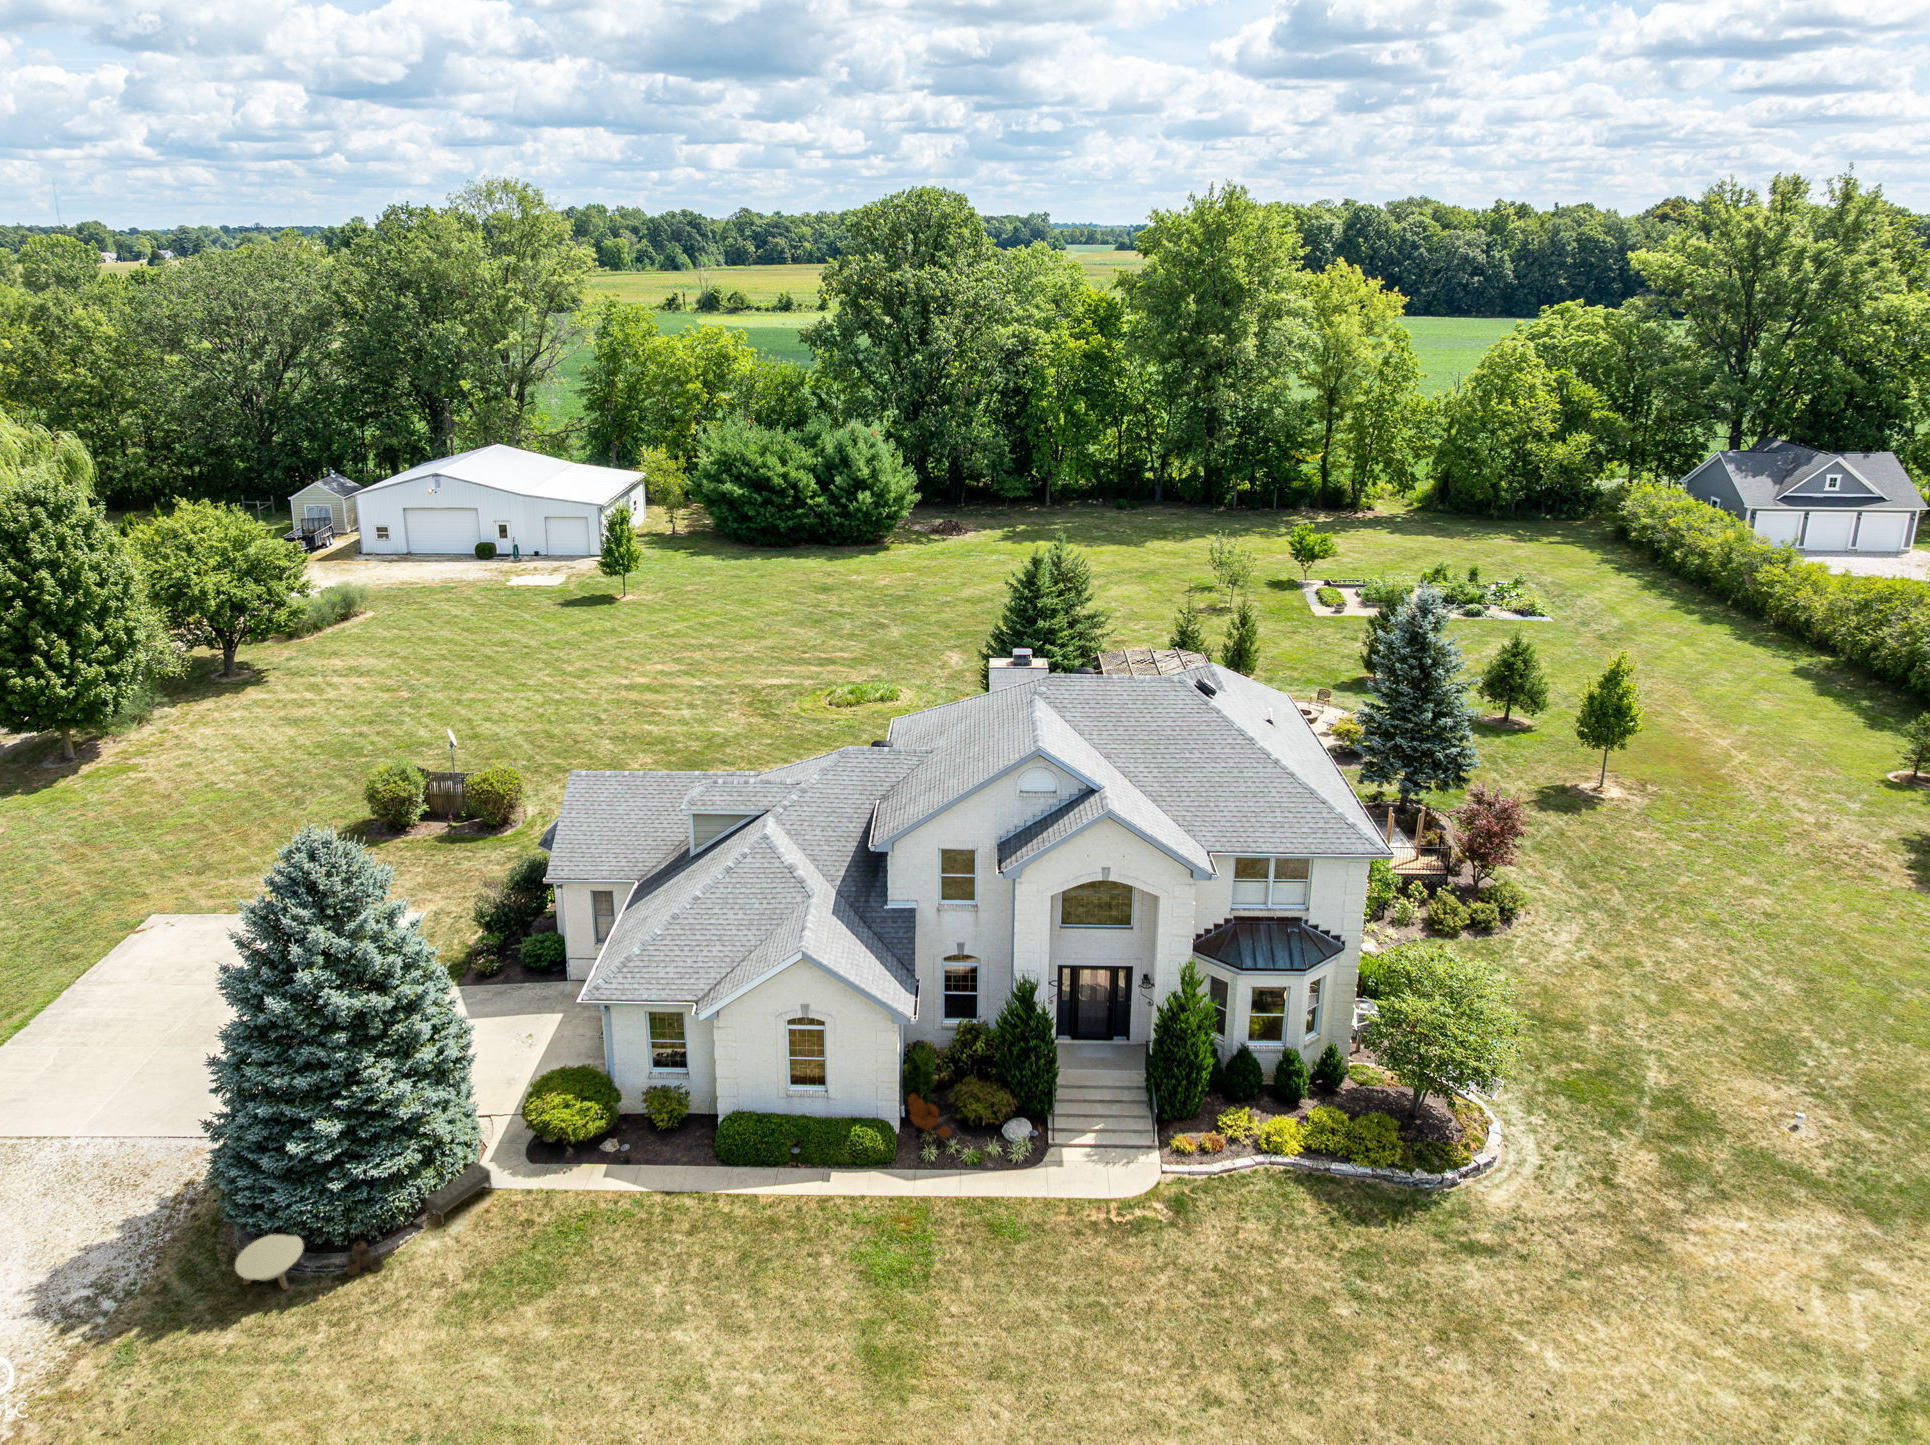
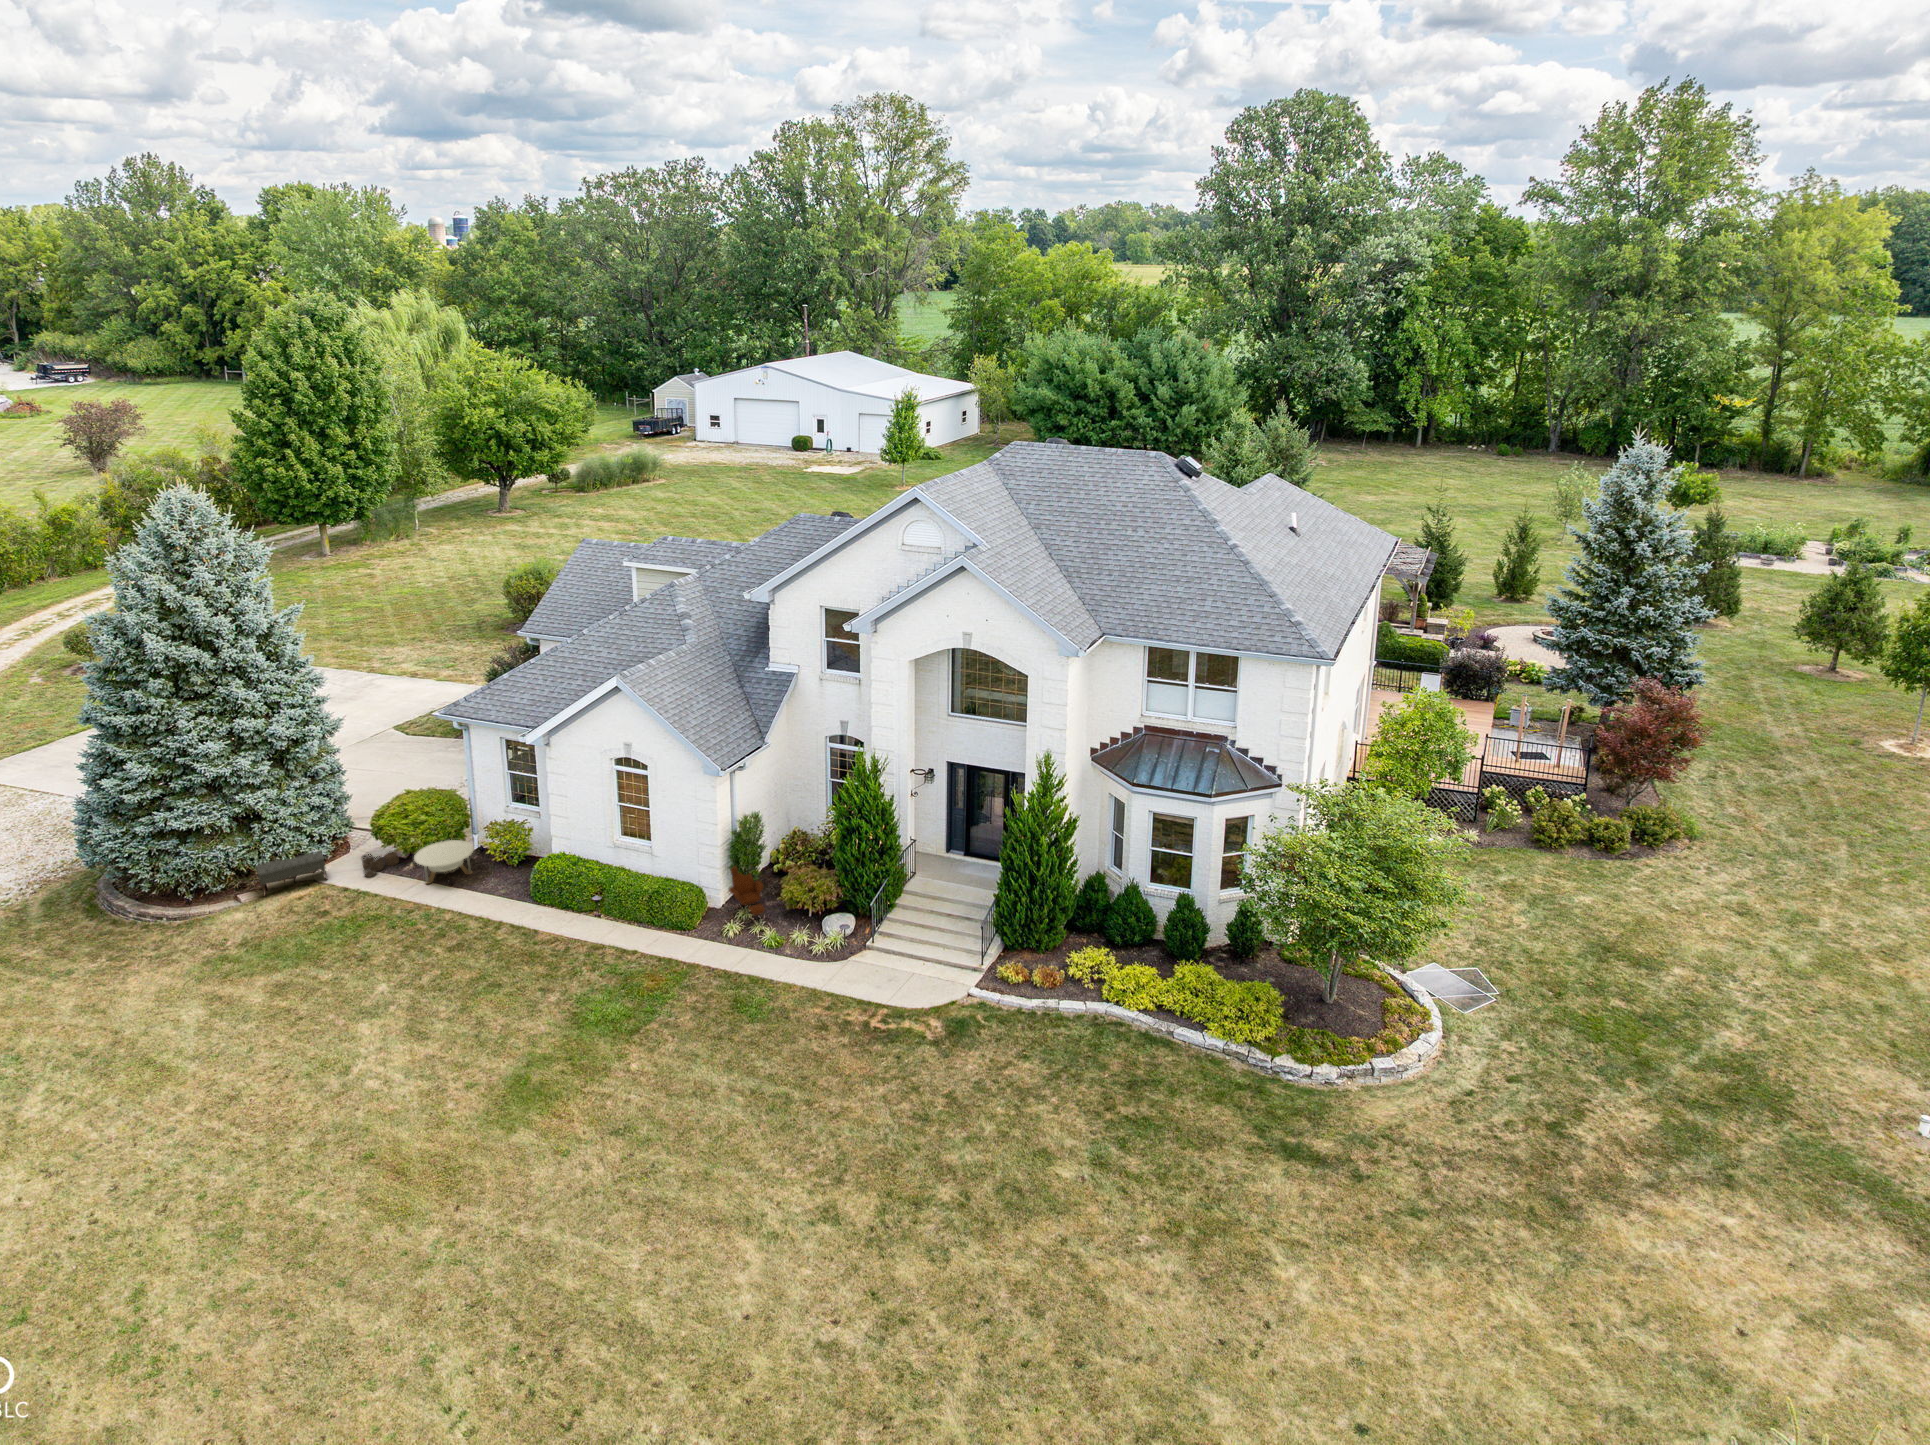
round table: present [235,1235,304,1290] -> present [414,840,474,884]
woven basket: present [346,1242,383,1276] -> present [362,851,399,877]

